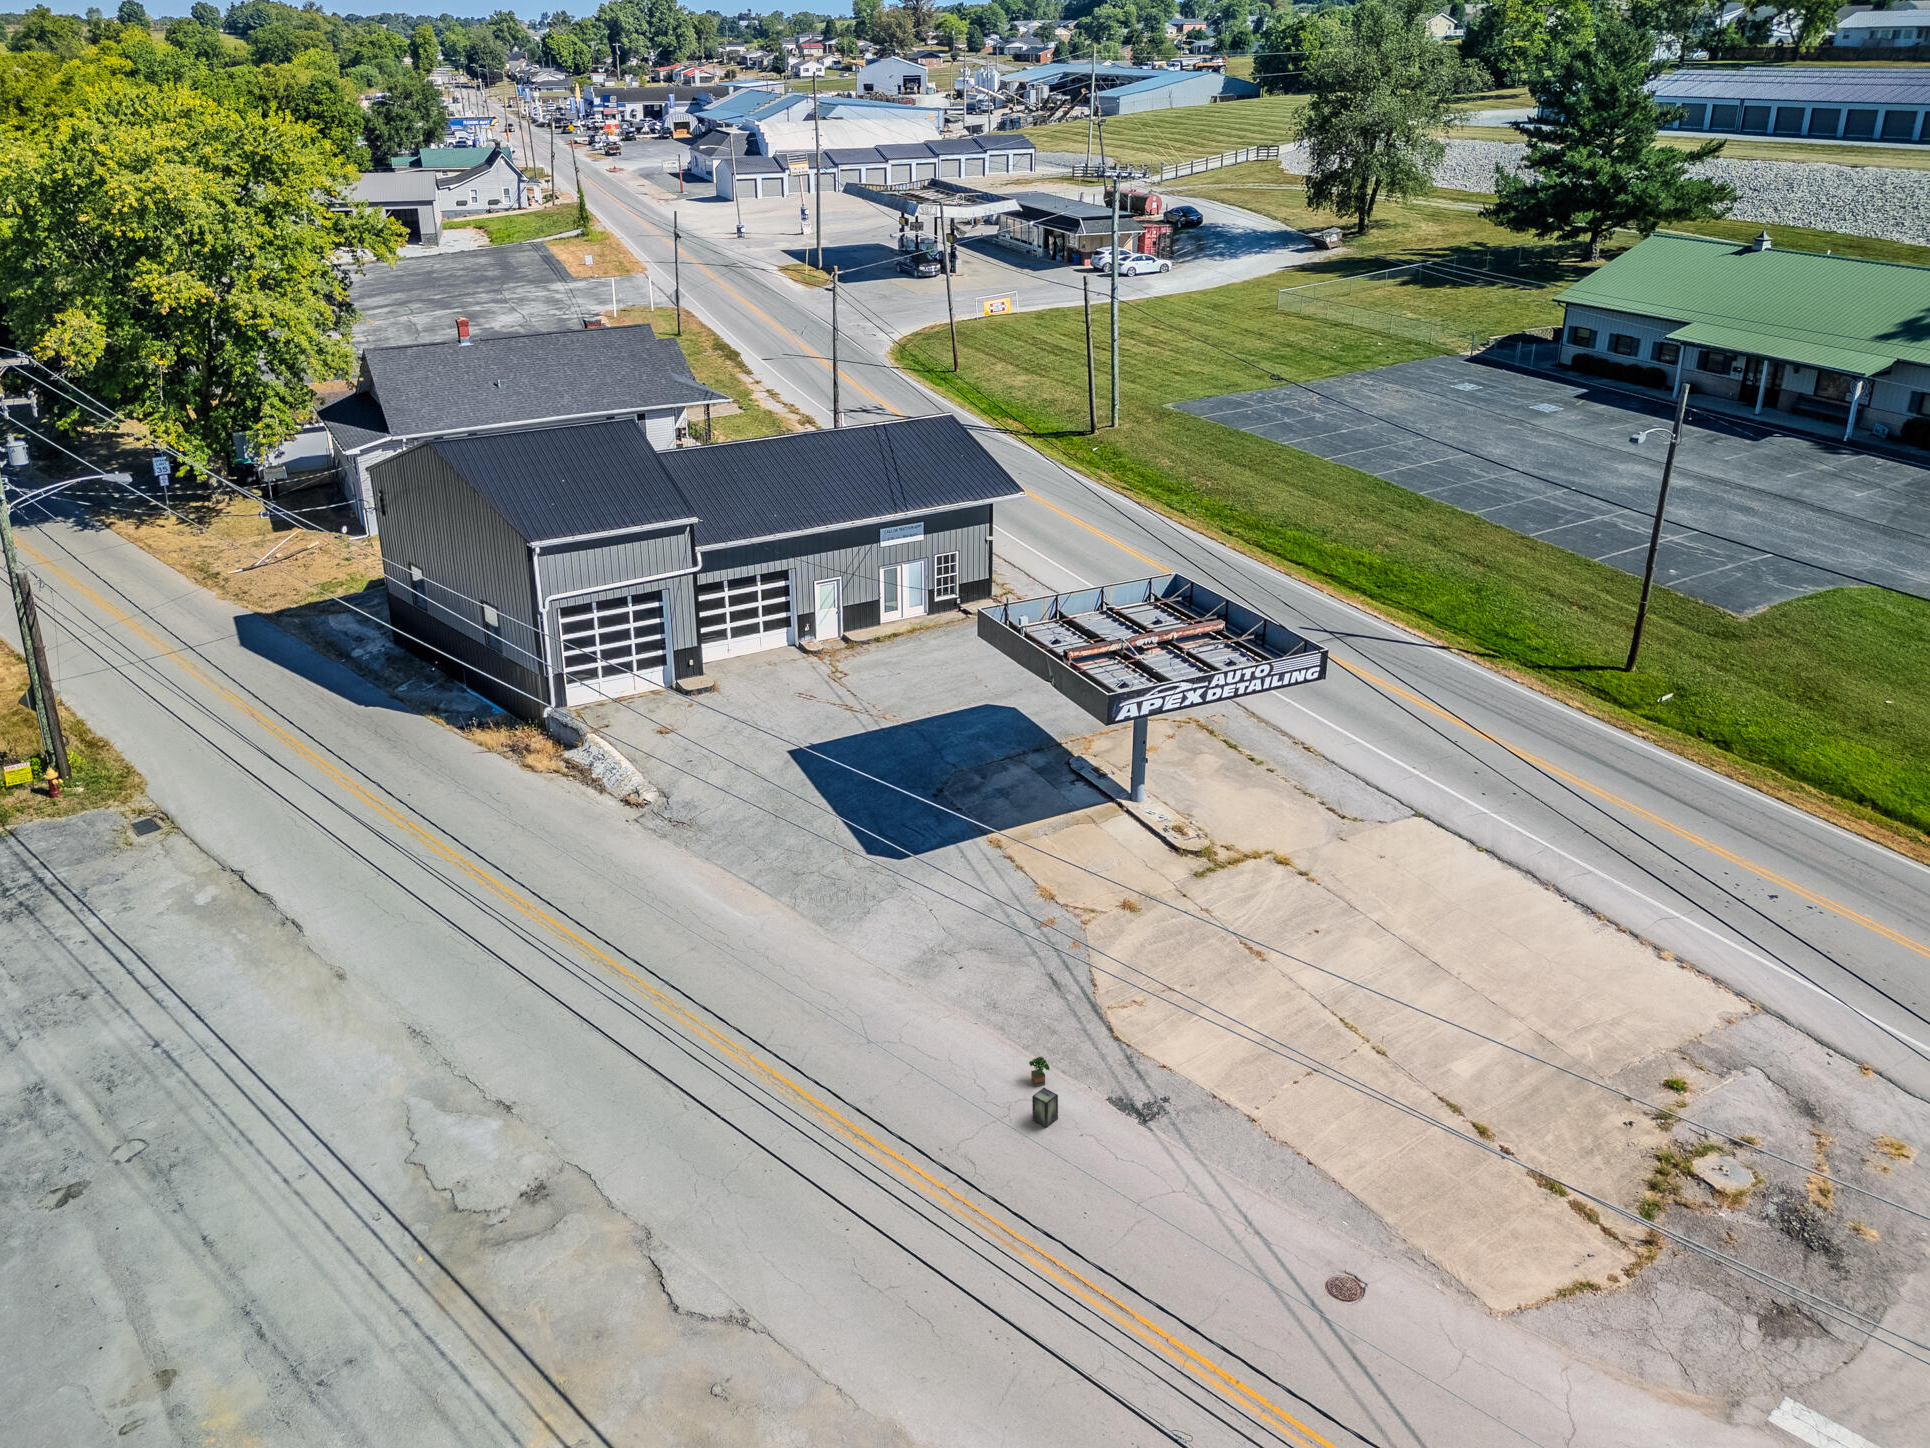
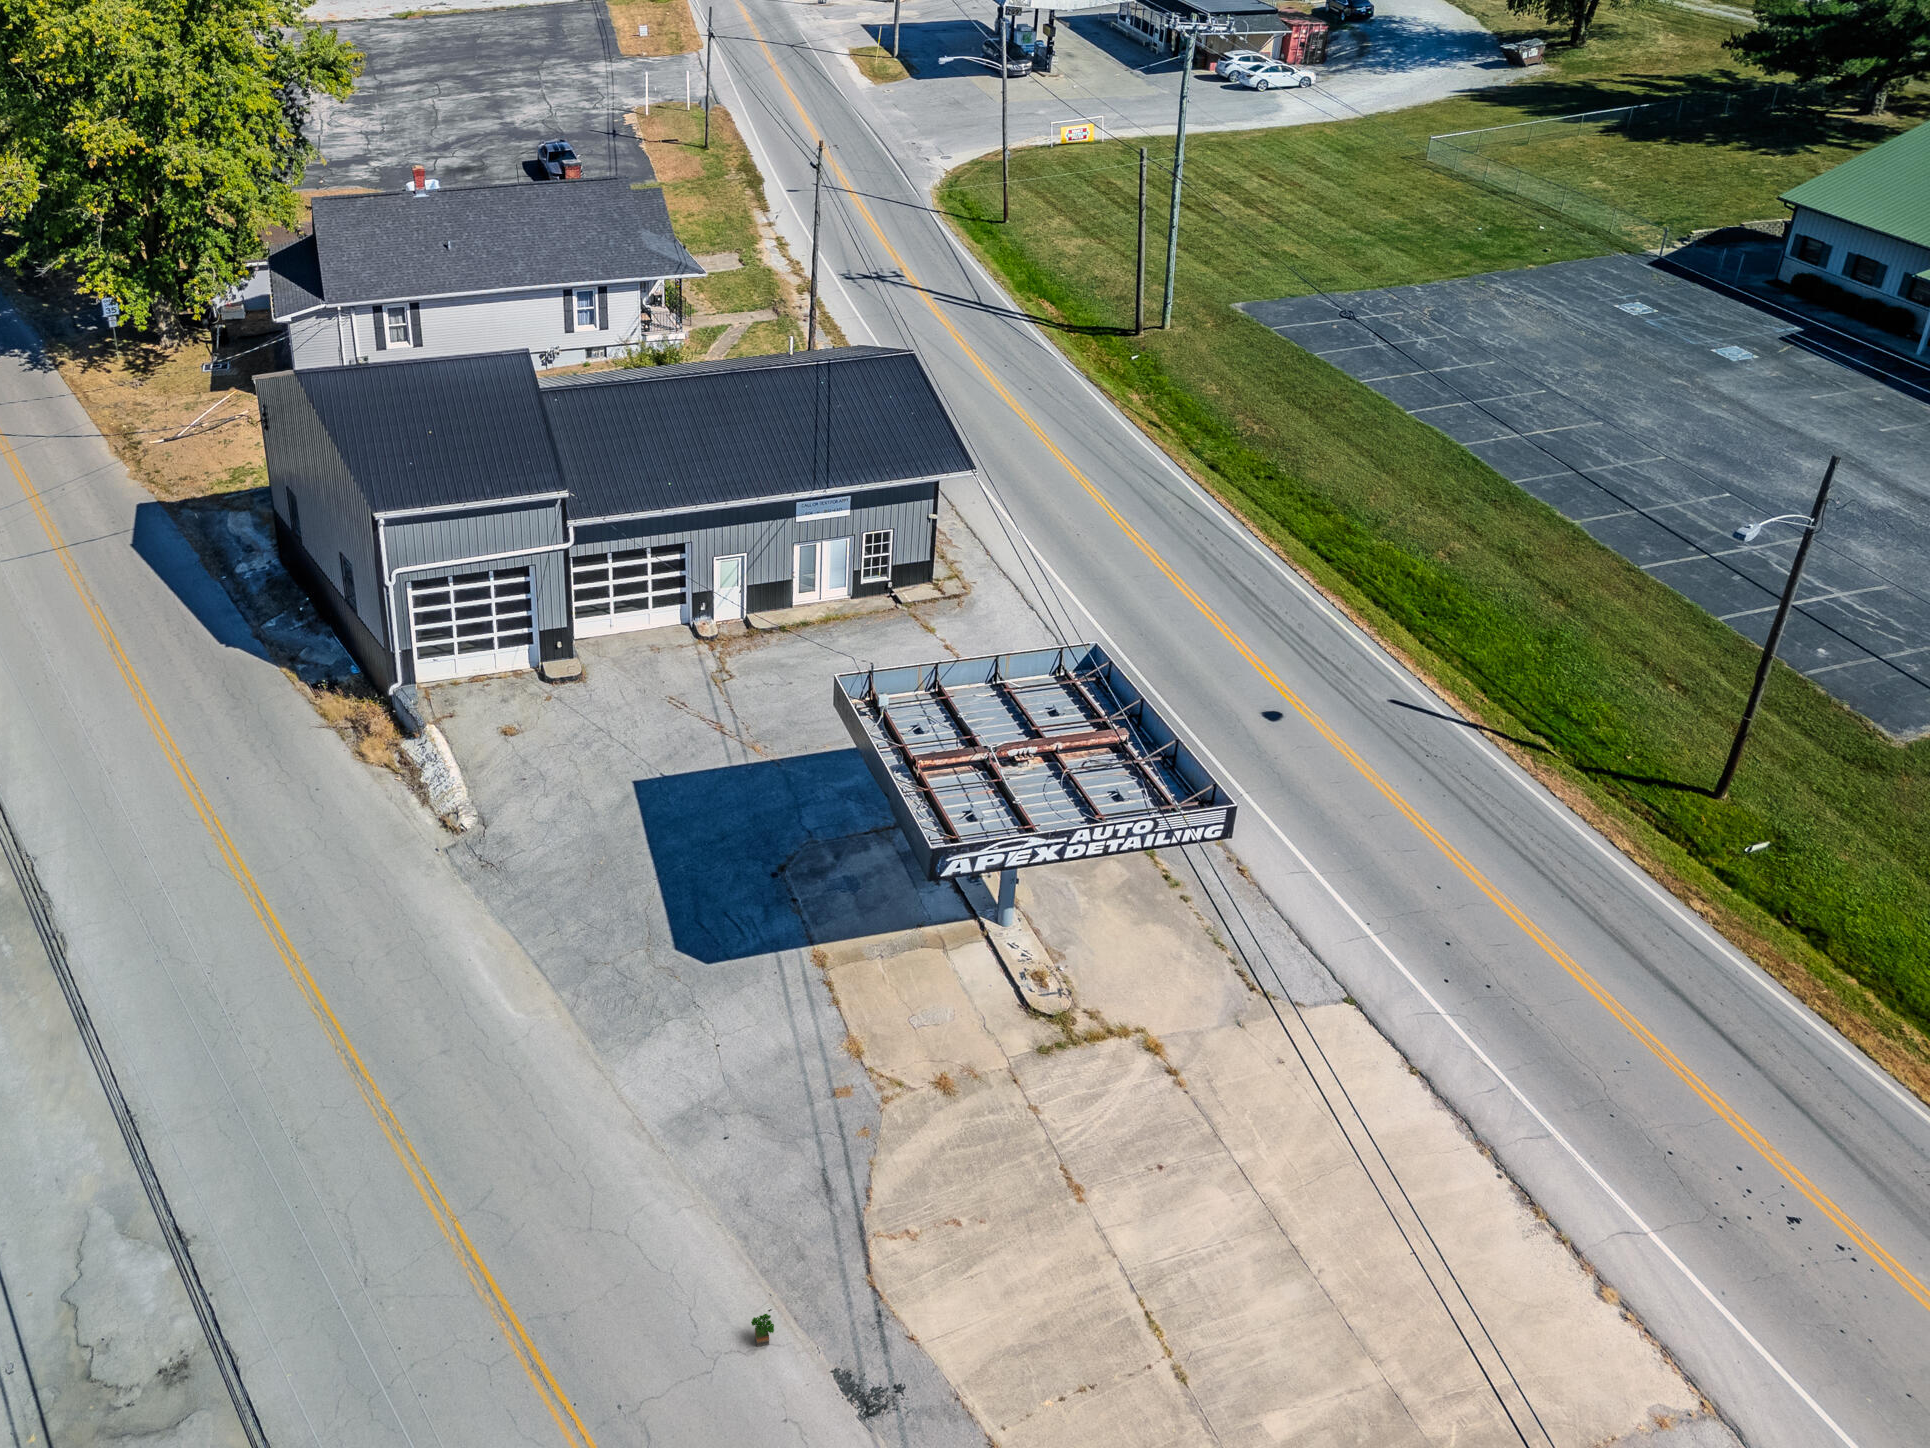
storage box: present [1032,1088,1058,1128] -> none [738,1366,768,1413]

